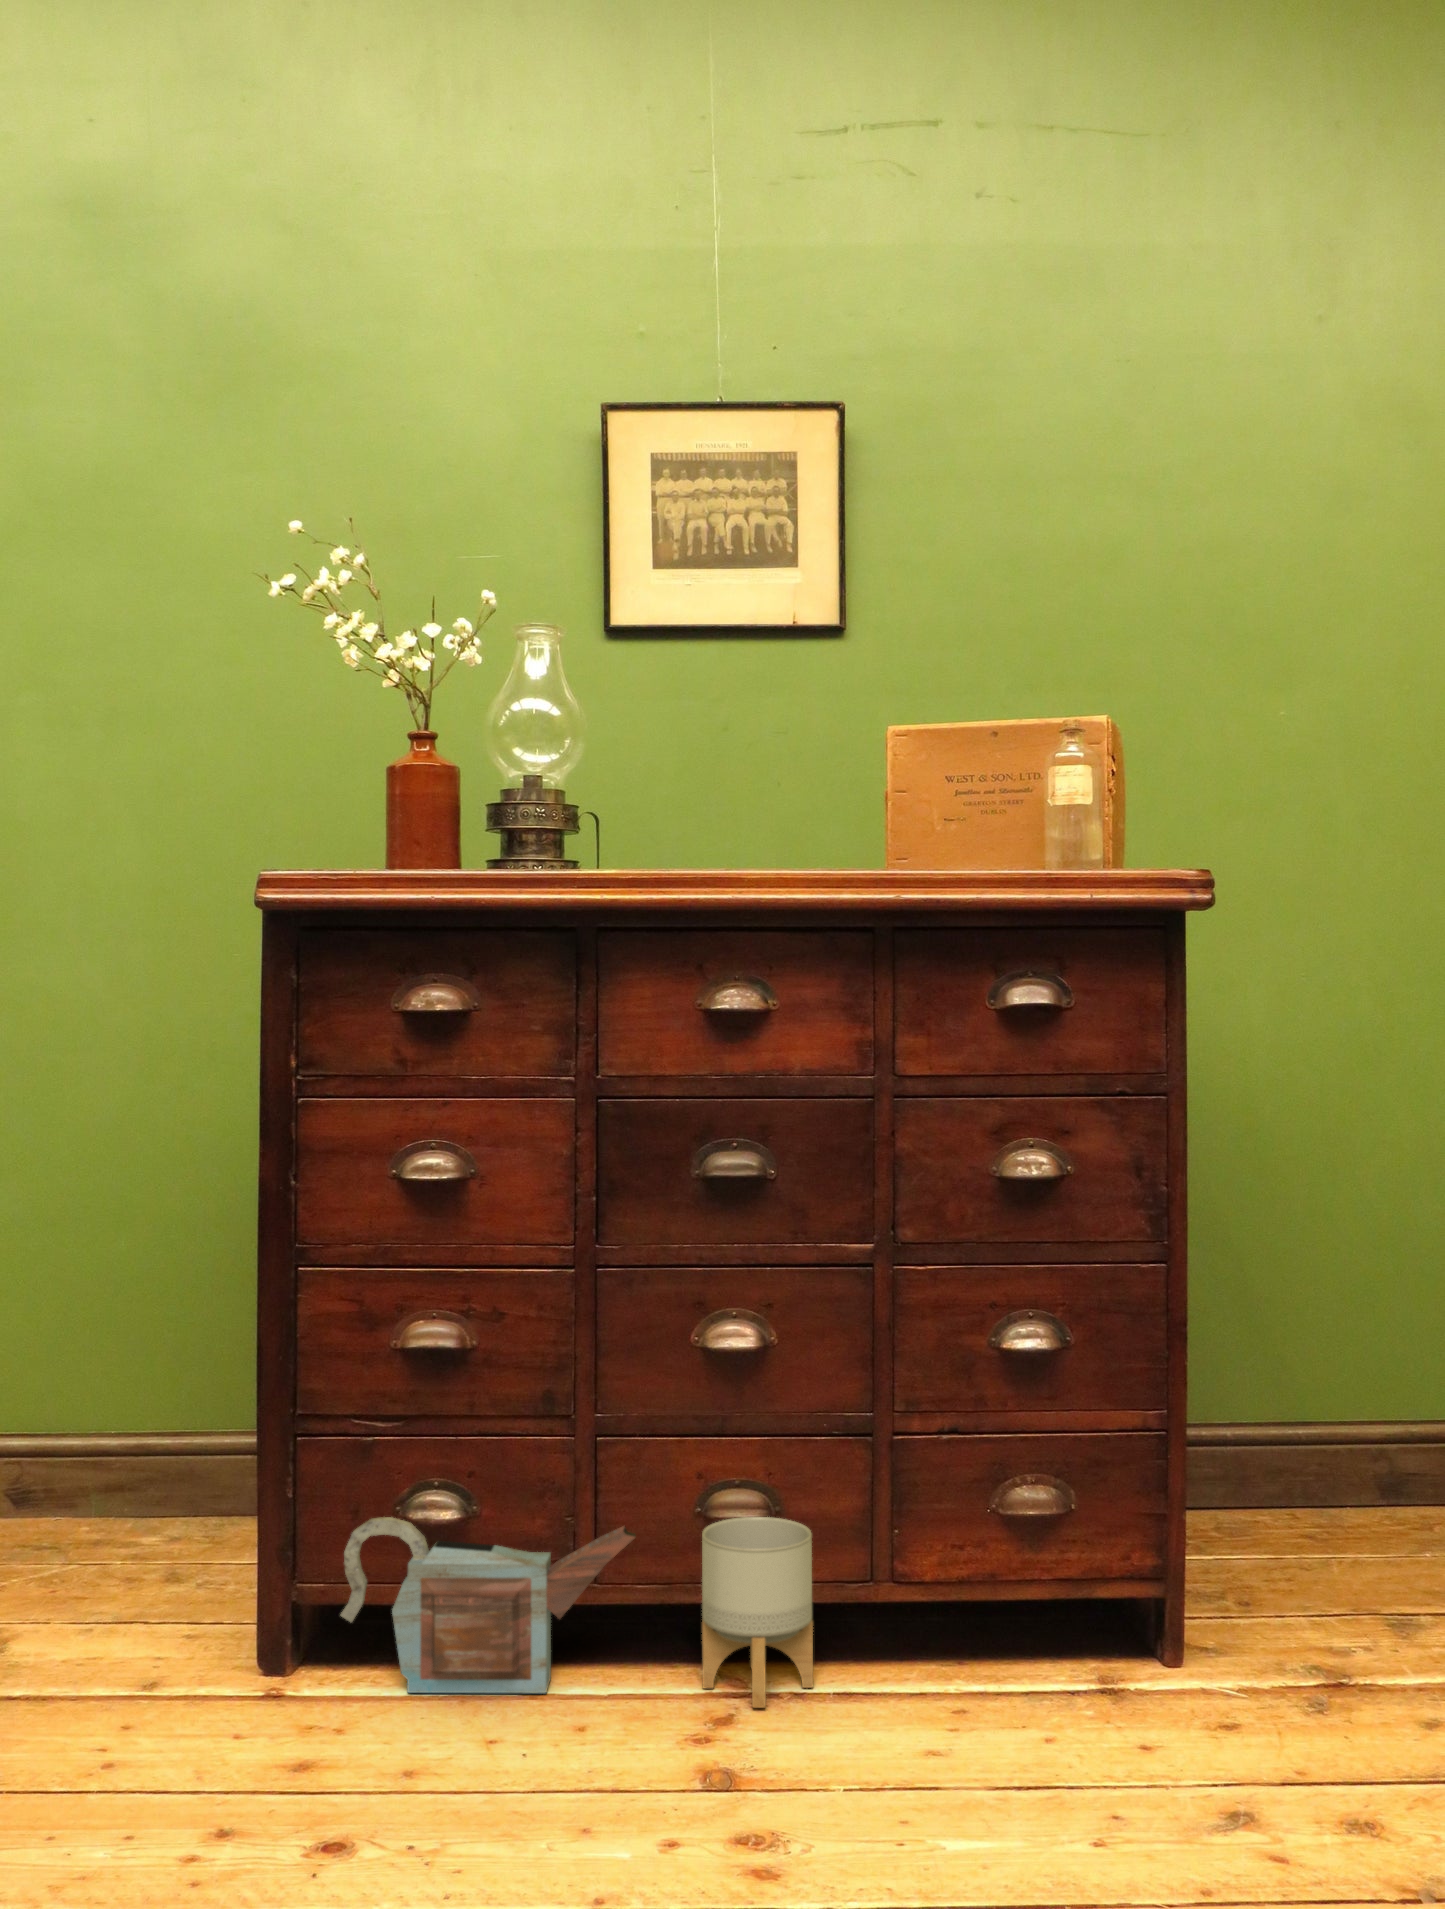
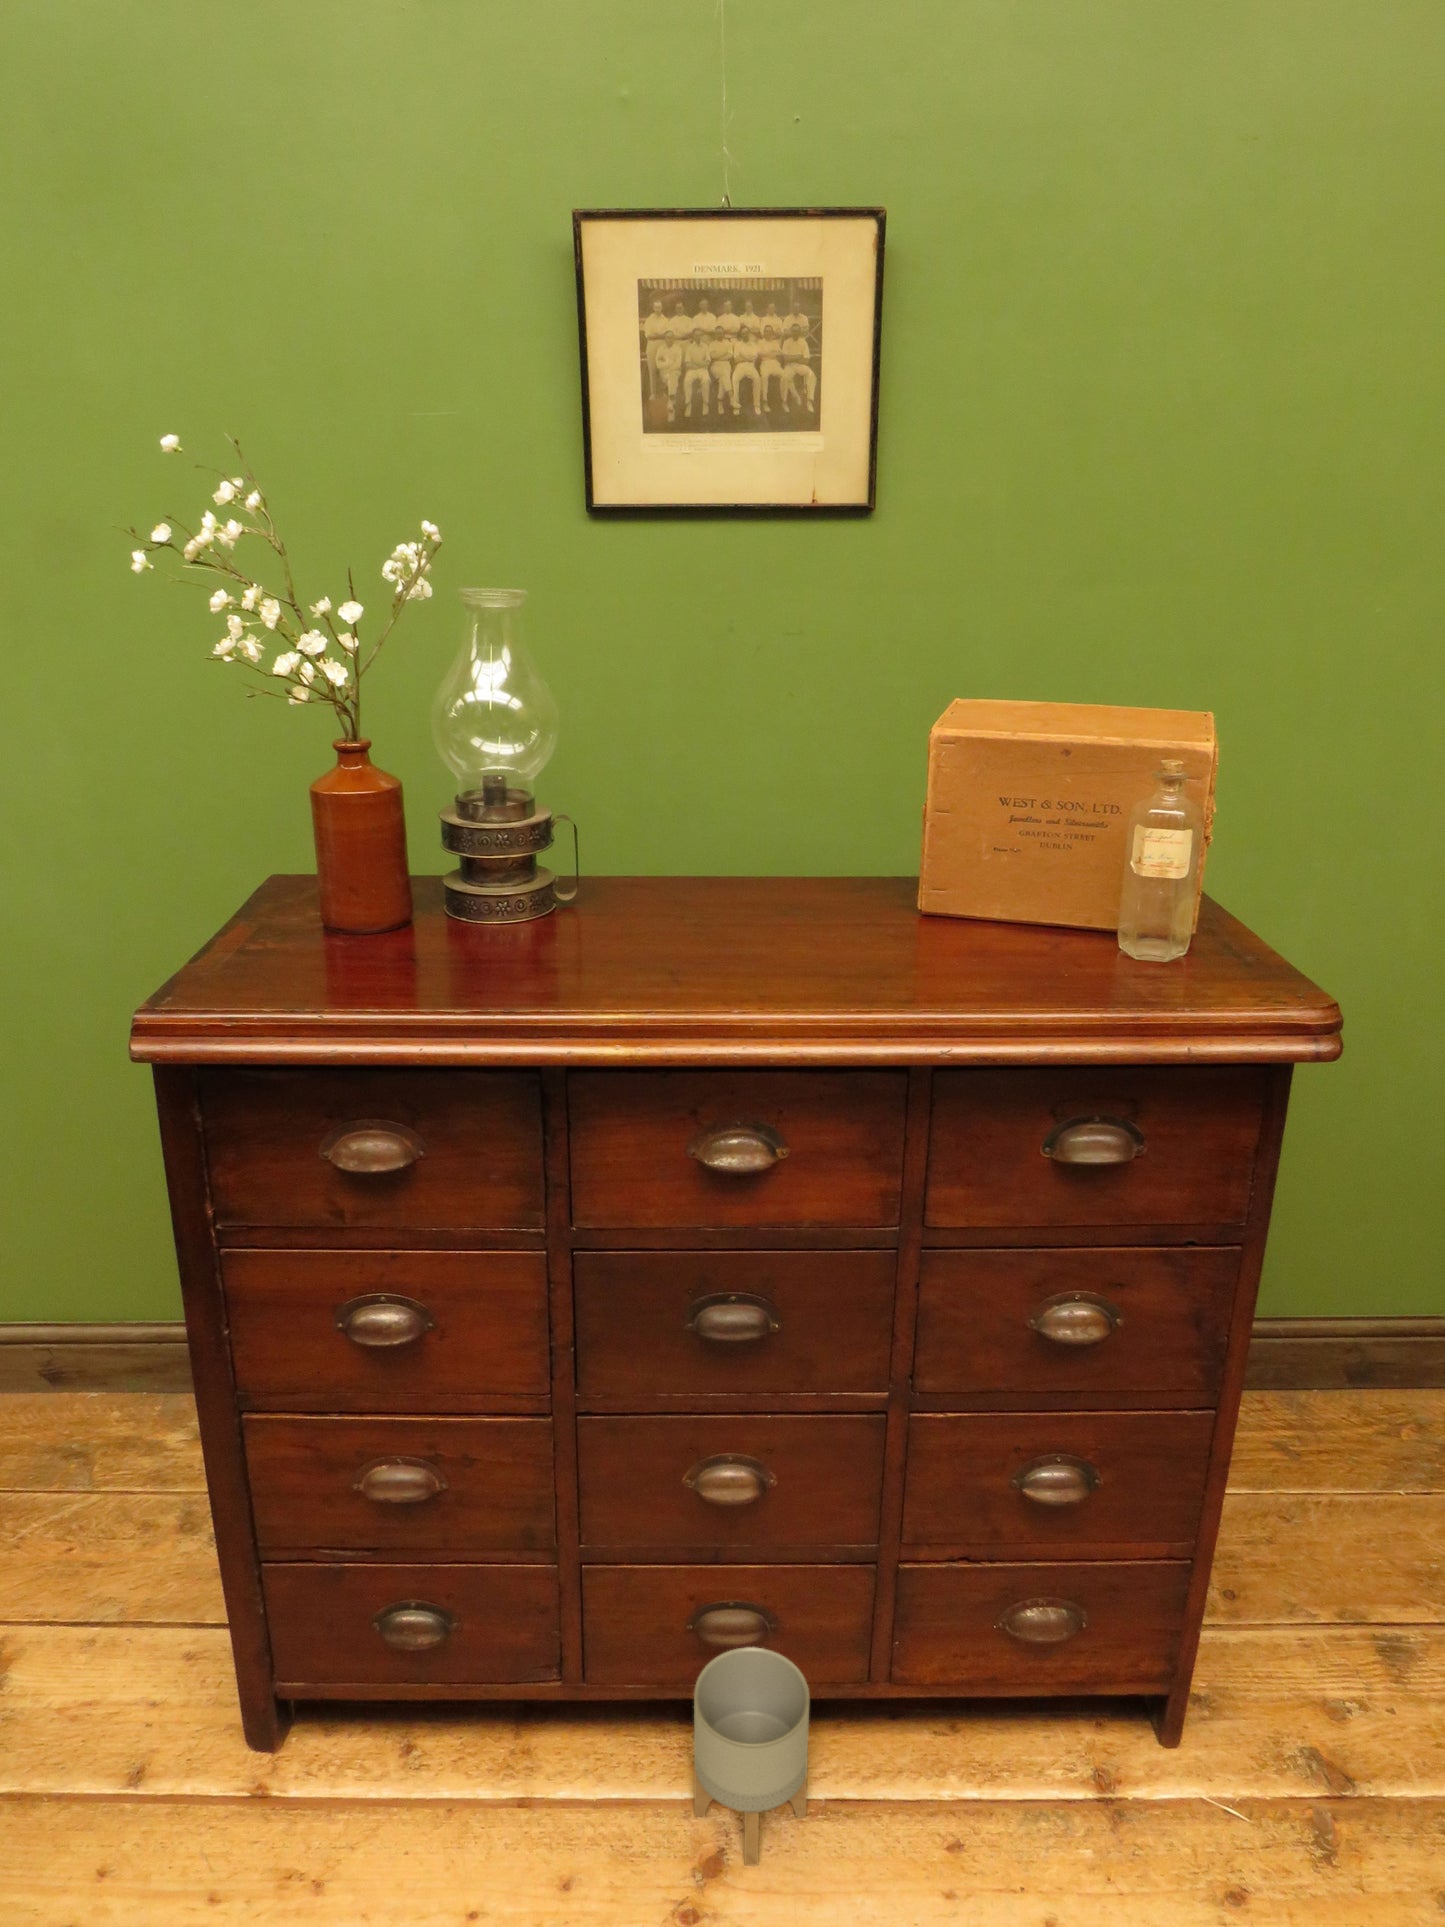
watering can: present [341,1517,636,1693] -> none [319,1671,625,1827]

